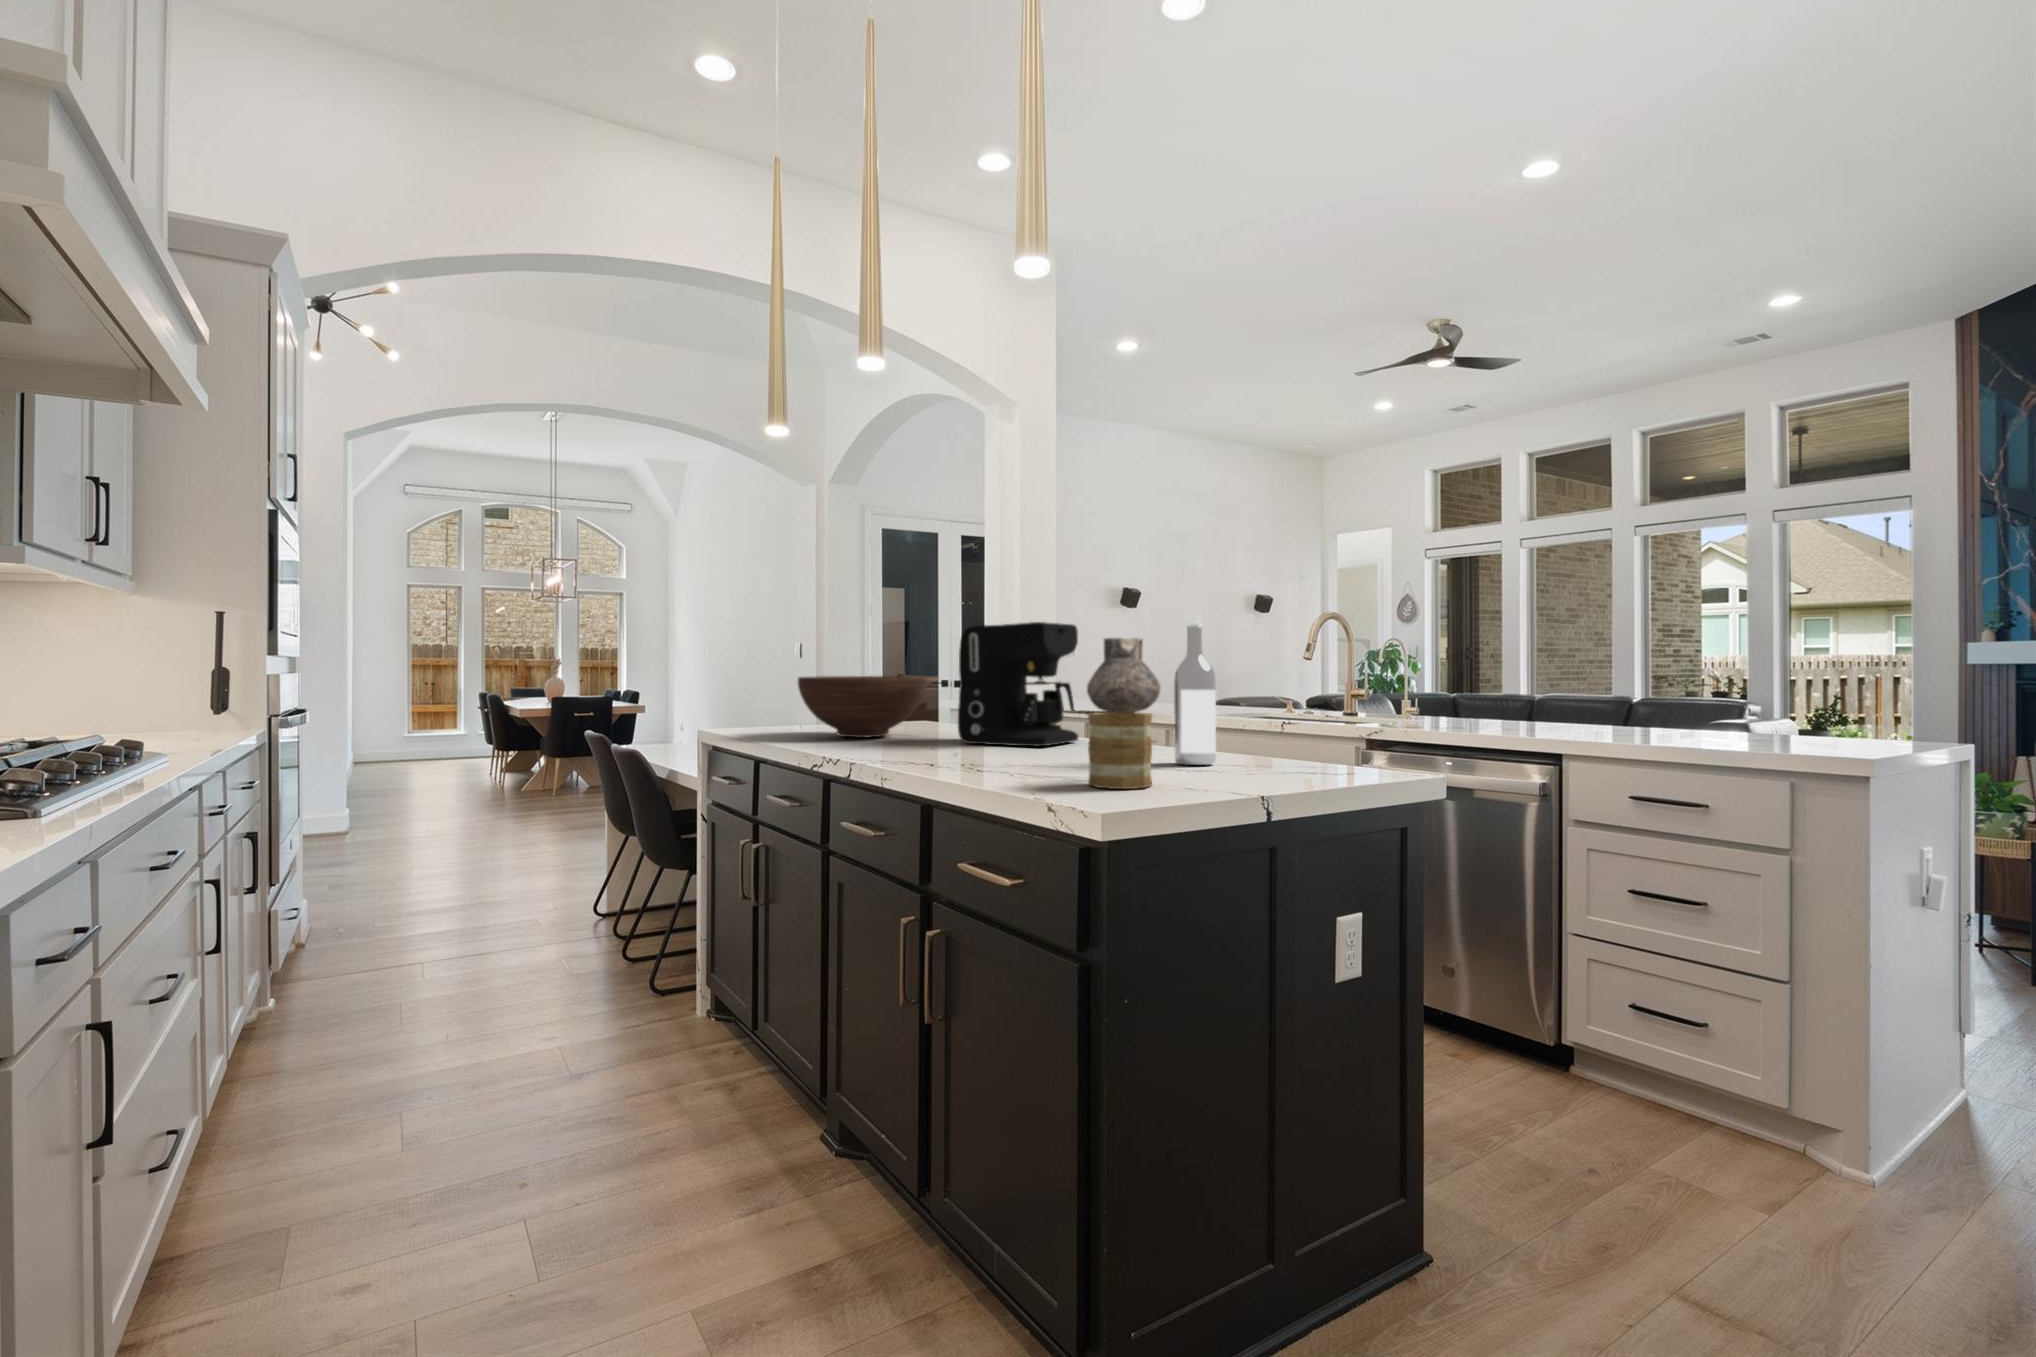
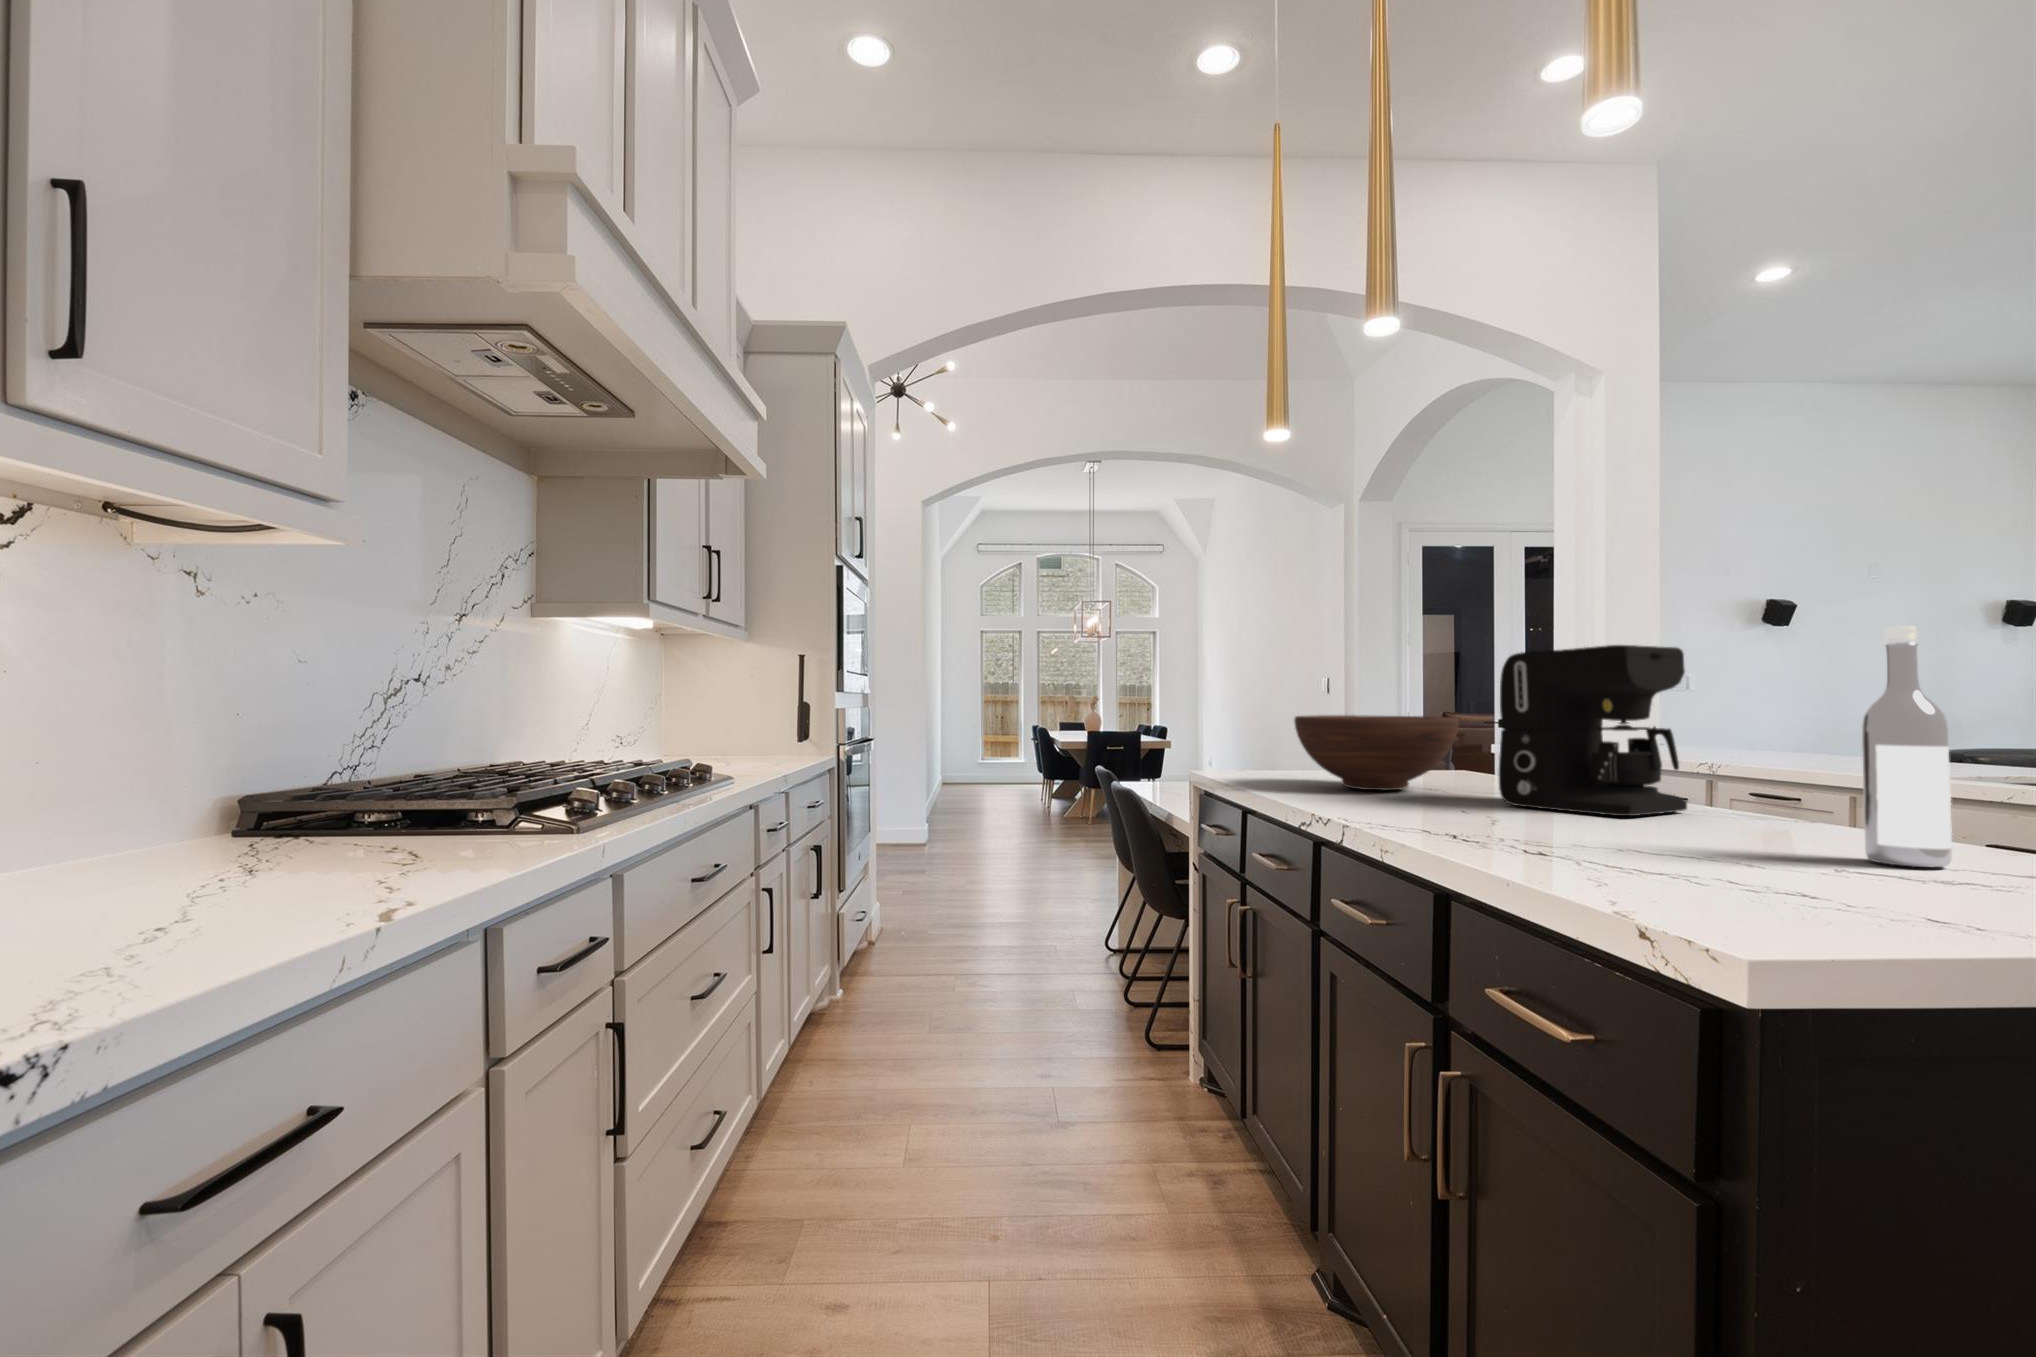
vase: present [1087,638,1161,712] -> none [1706,665,1833,769]
mug: present [1088,712,1152,789] -> none [1695,778,1821,904]

